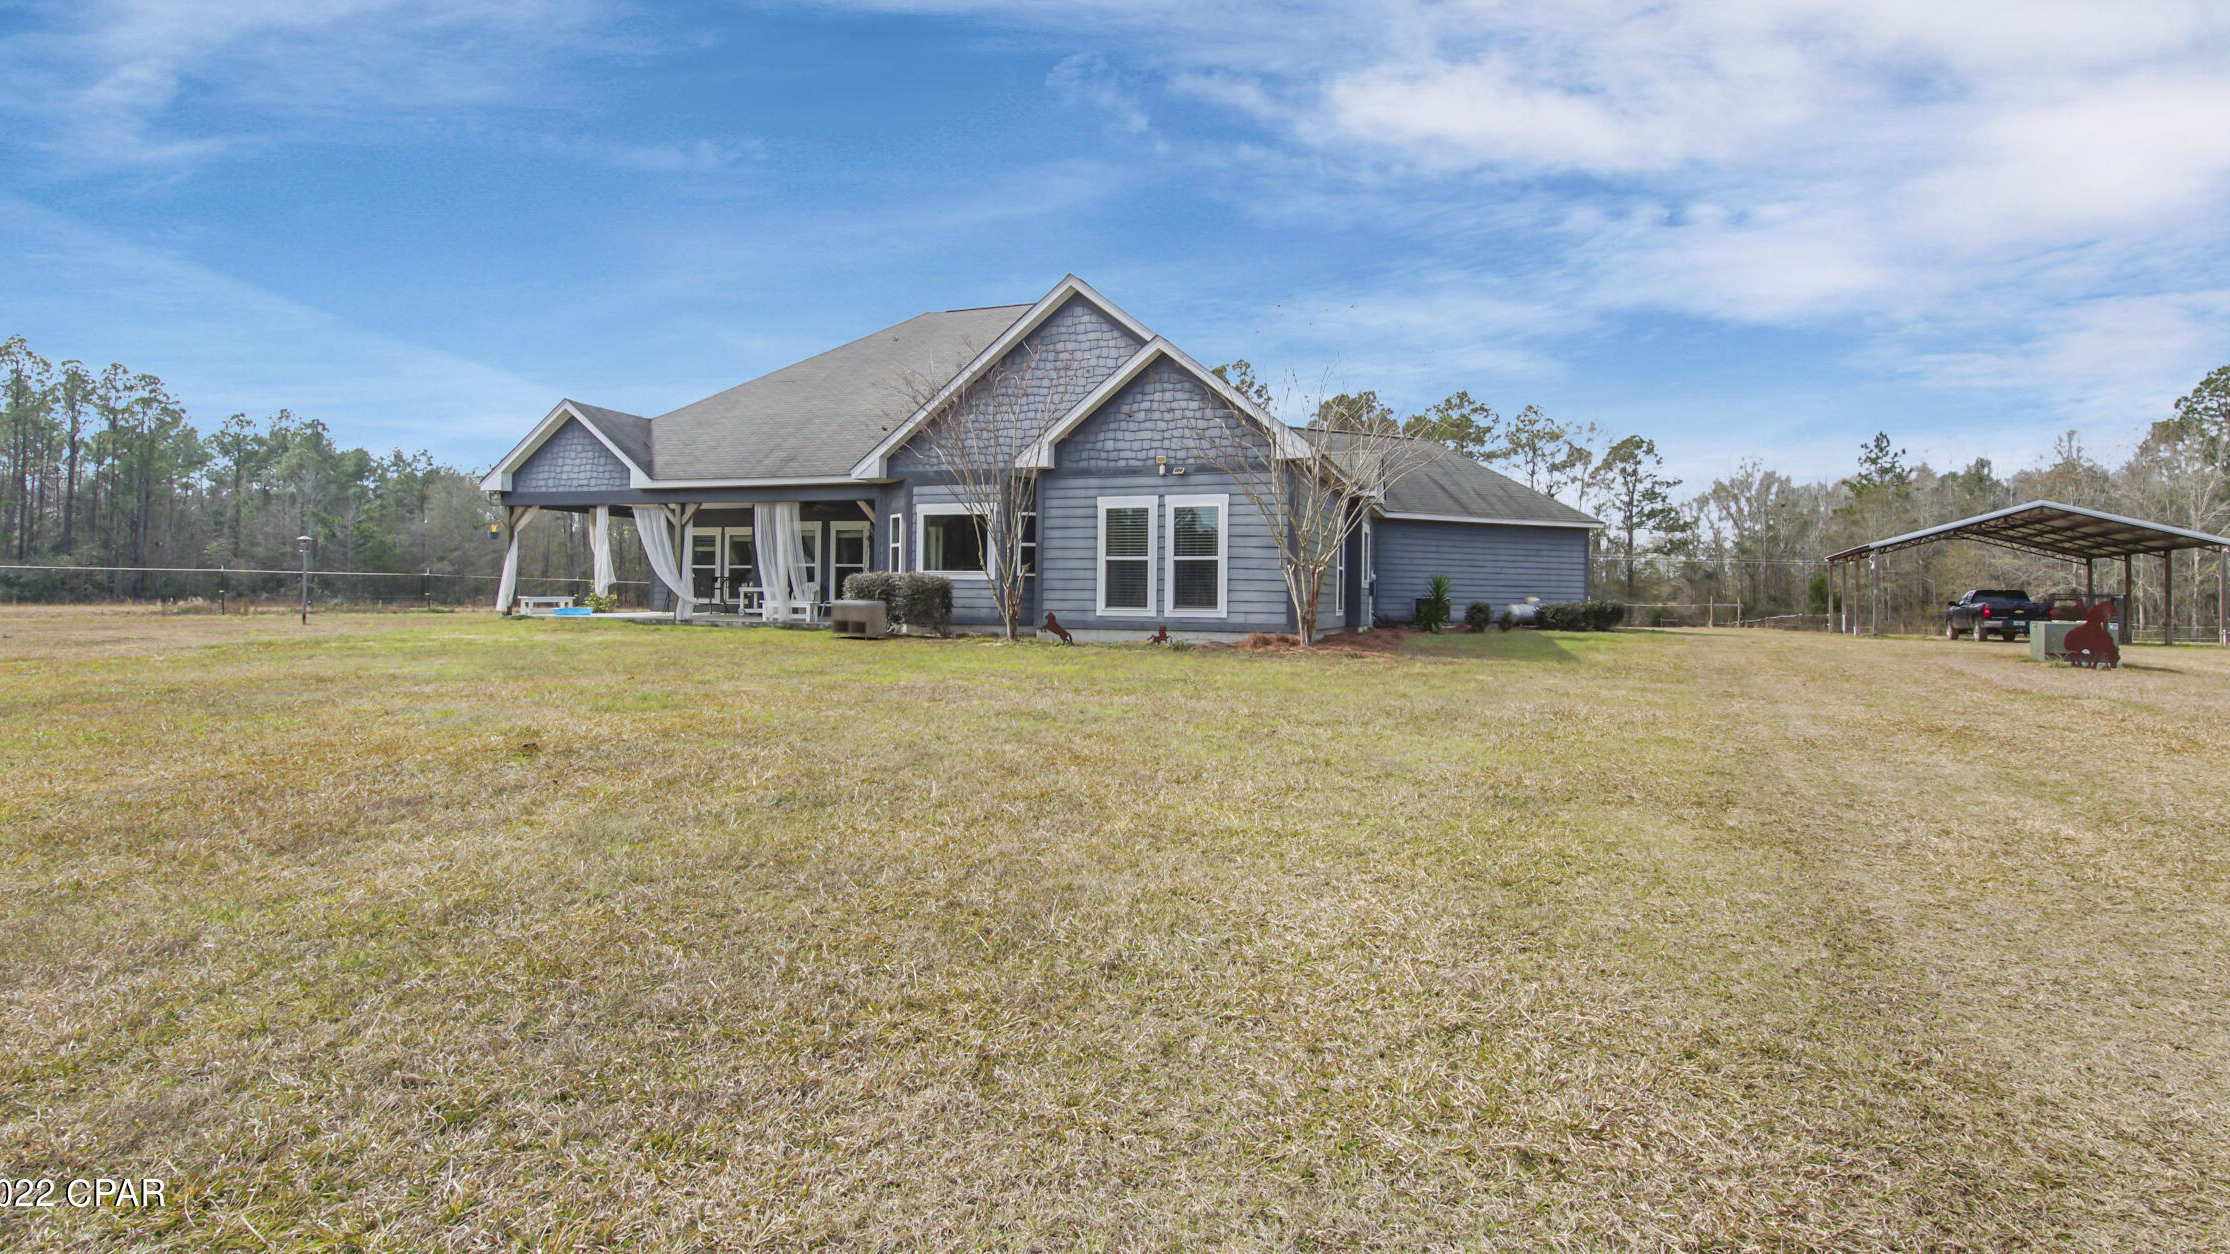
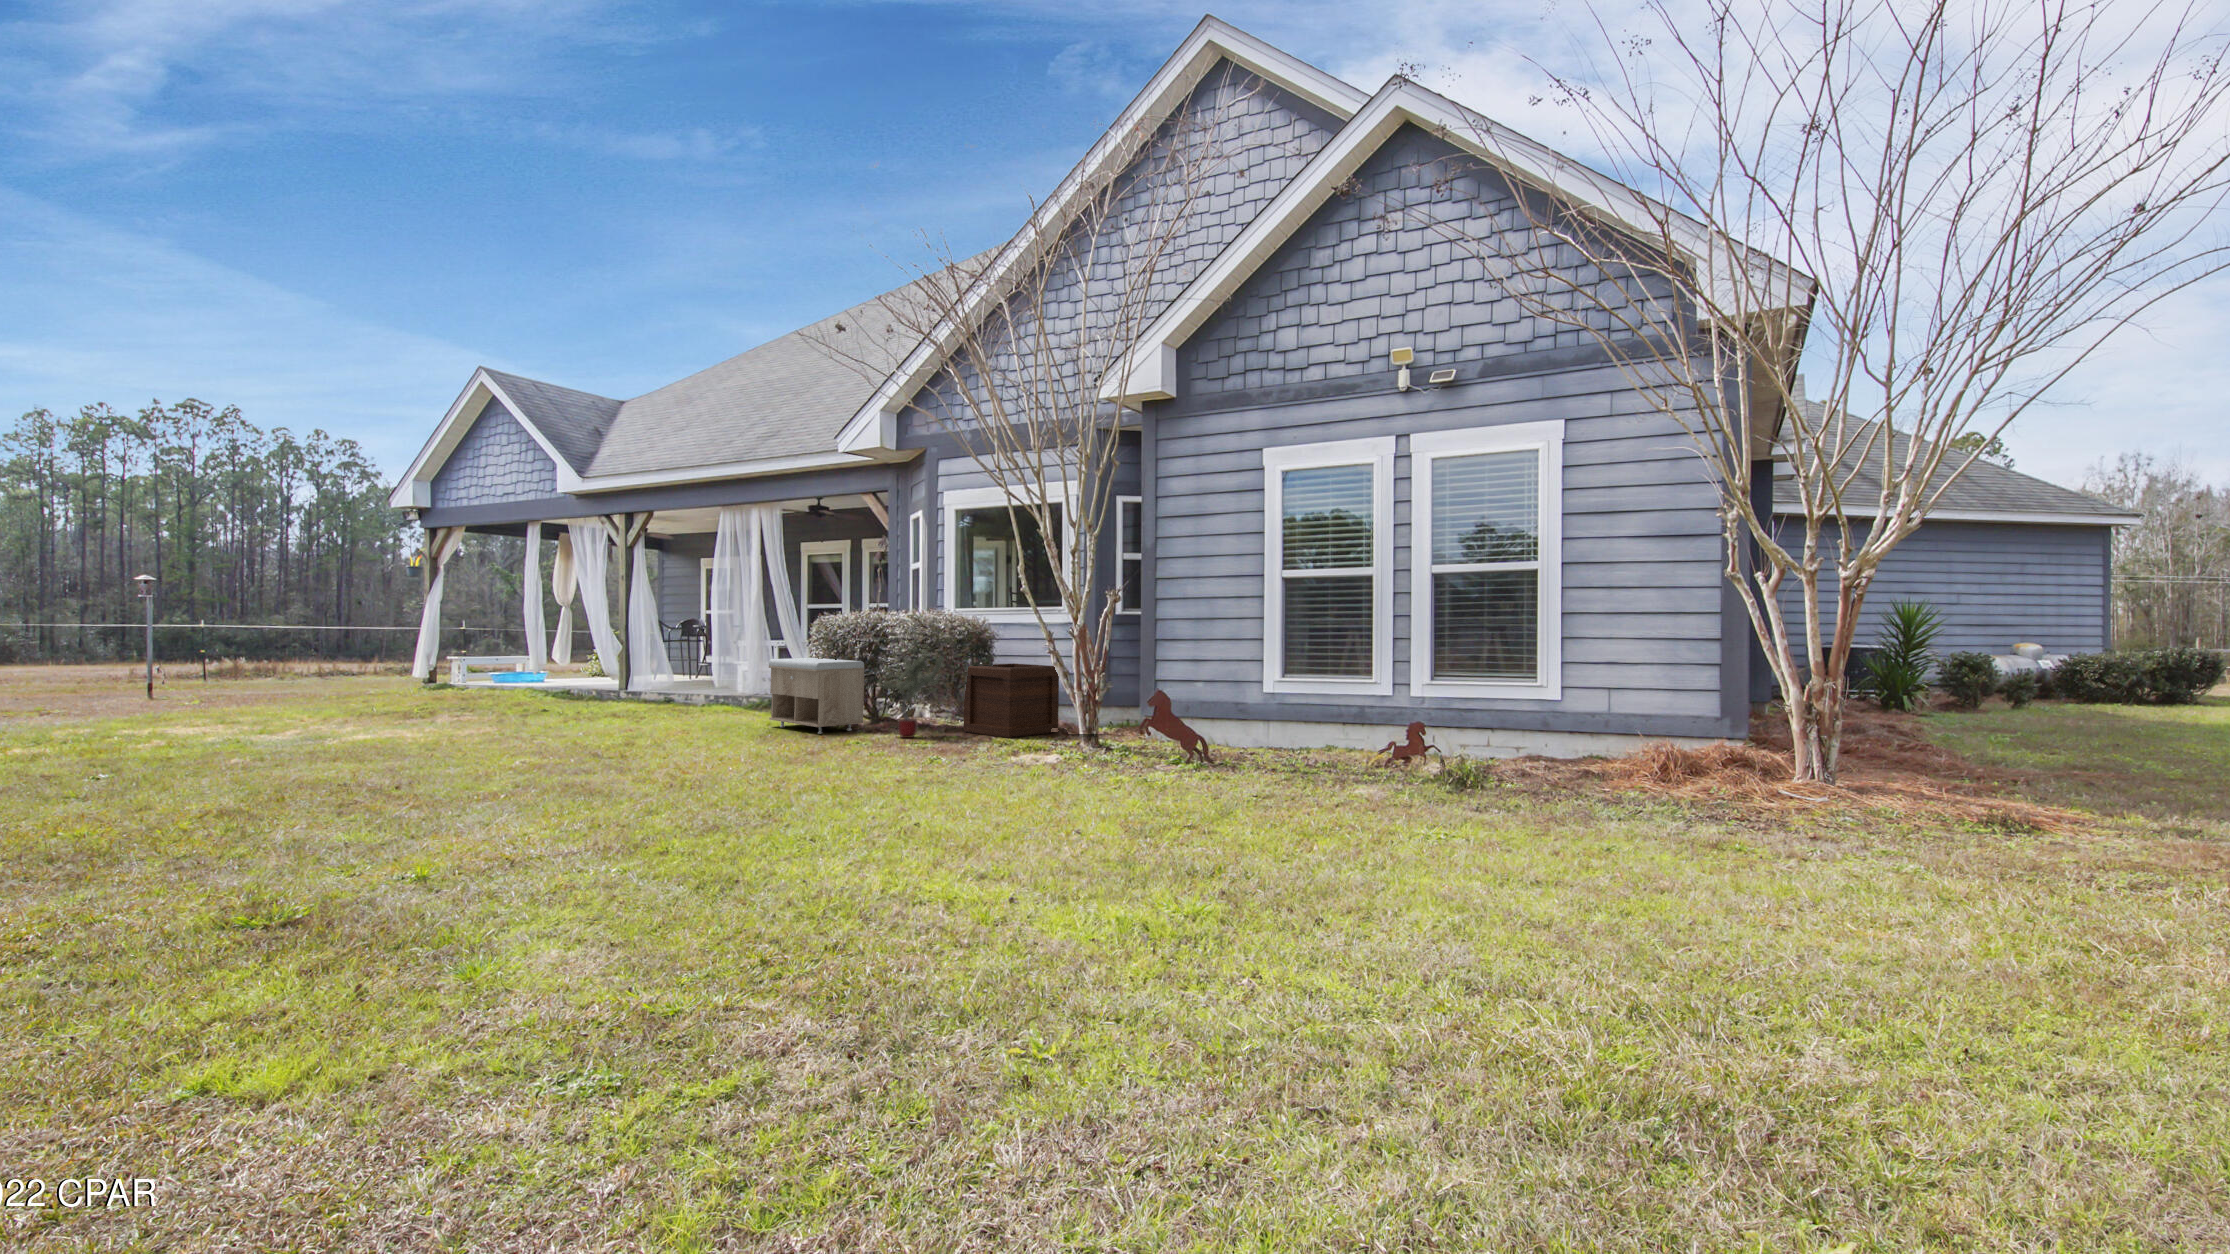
potted tree: none [897,592,935,641] -> present [878,644,942,738]
wooden crate: none [941,602,991,641] -> present [963,663,1059,738]

